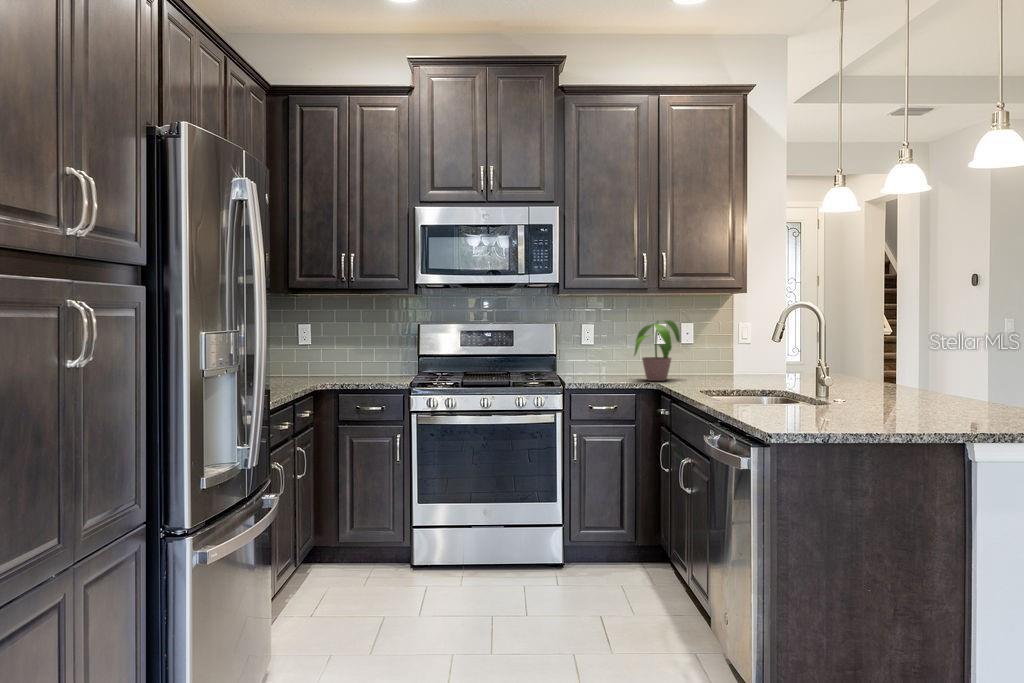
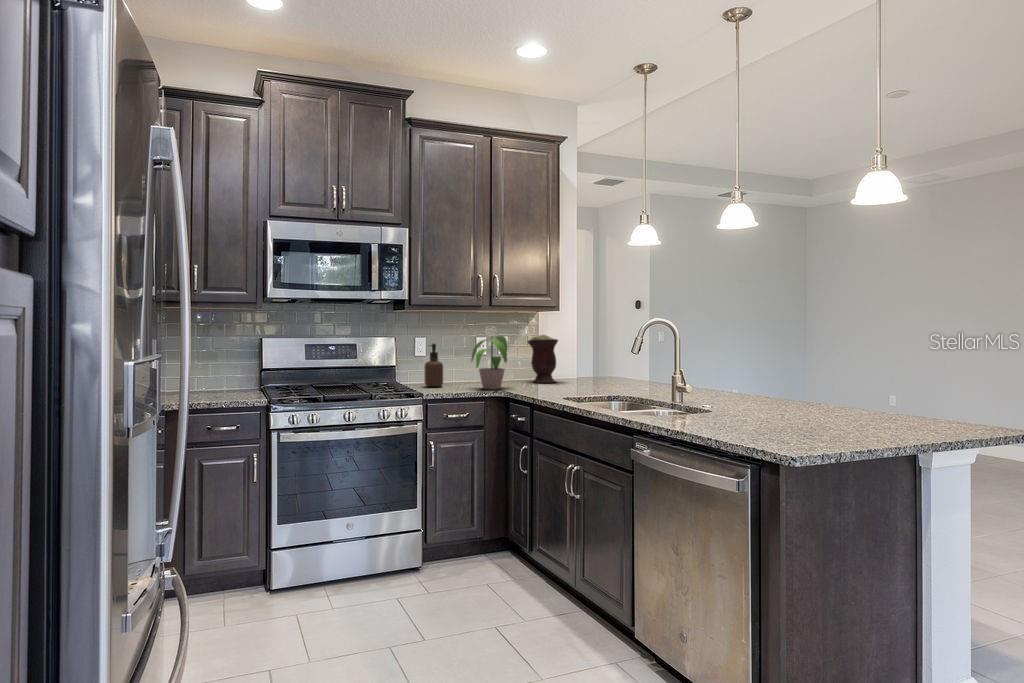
vase: none [715,319,753,376] -> present [528,335,558,383]
soap dispenser: none [587,329,608,377] -> present [424,344,443,387]

